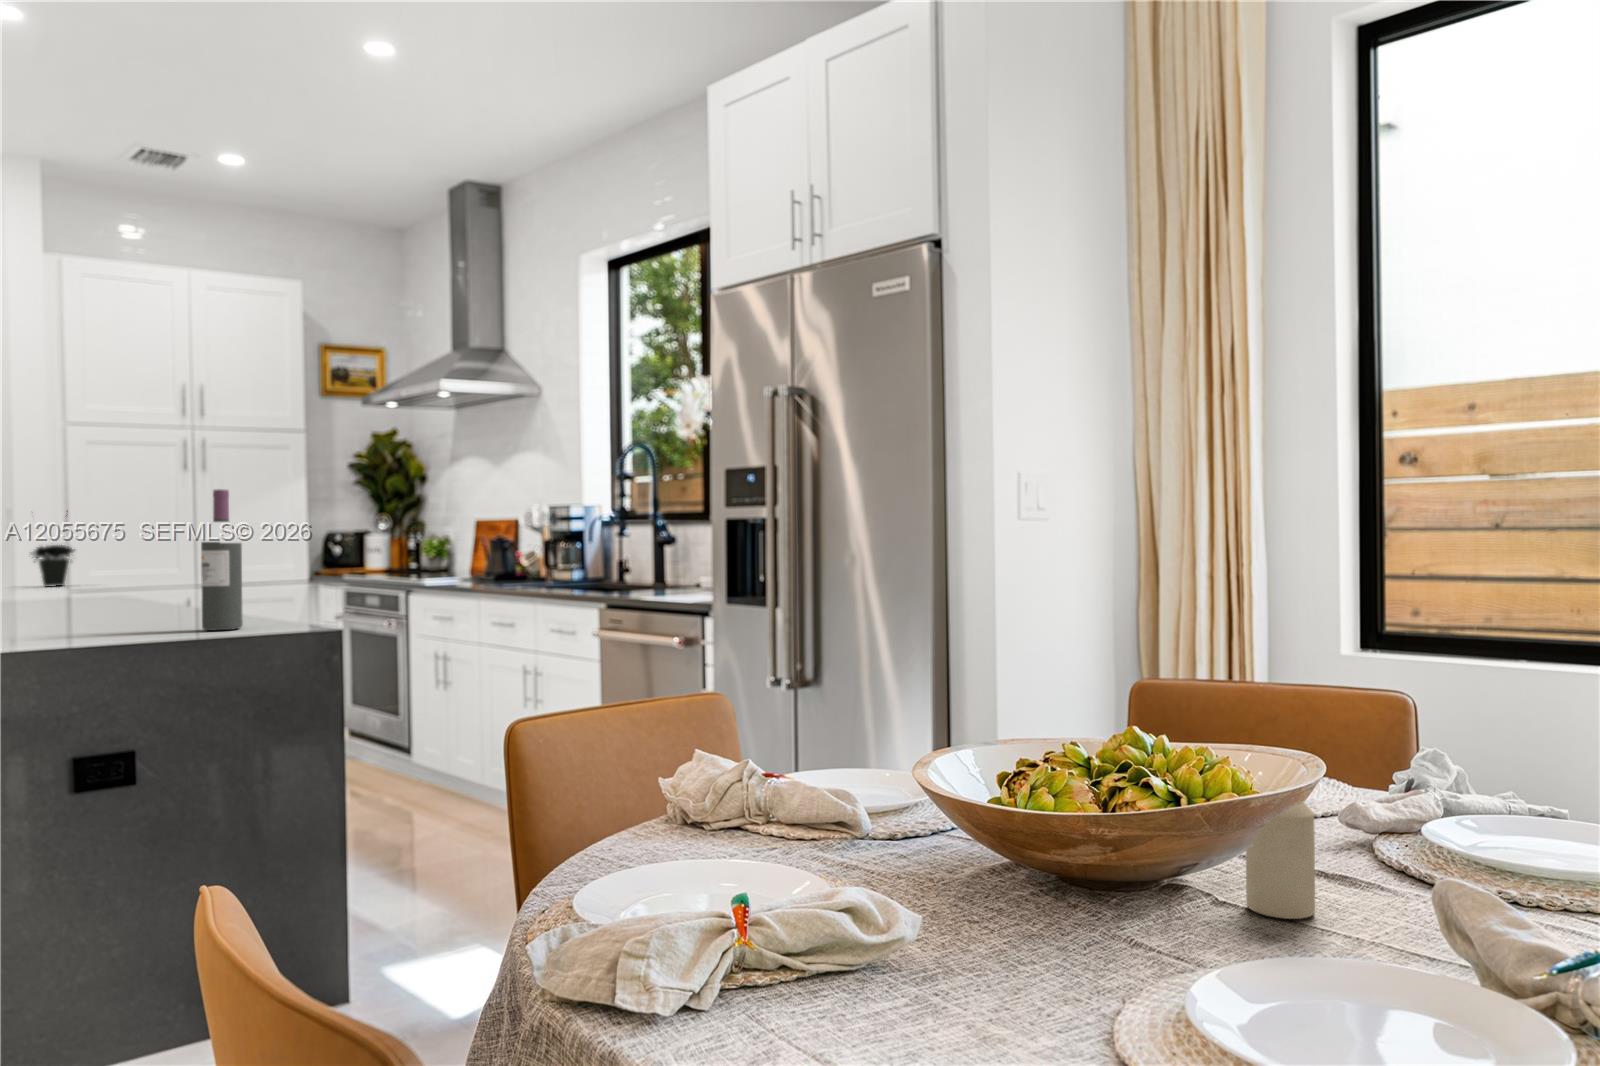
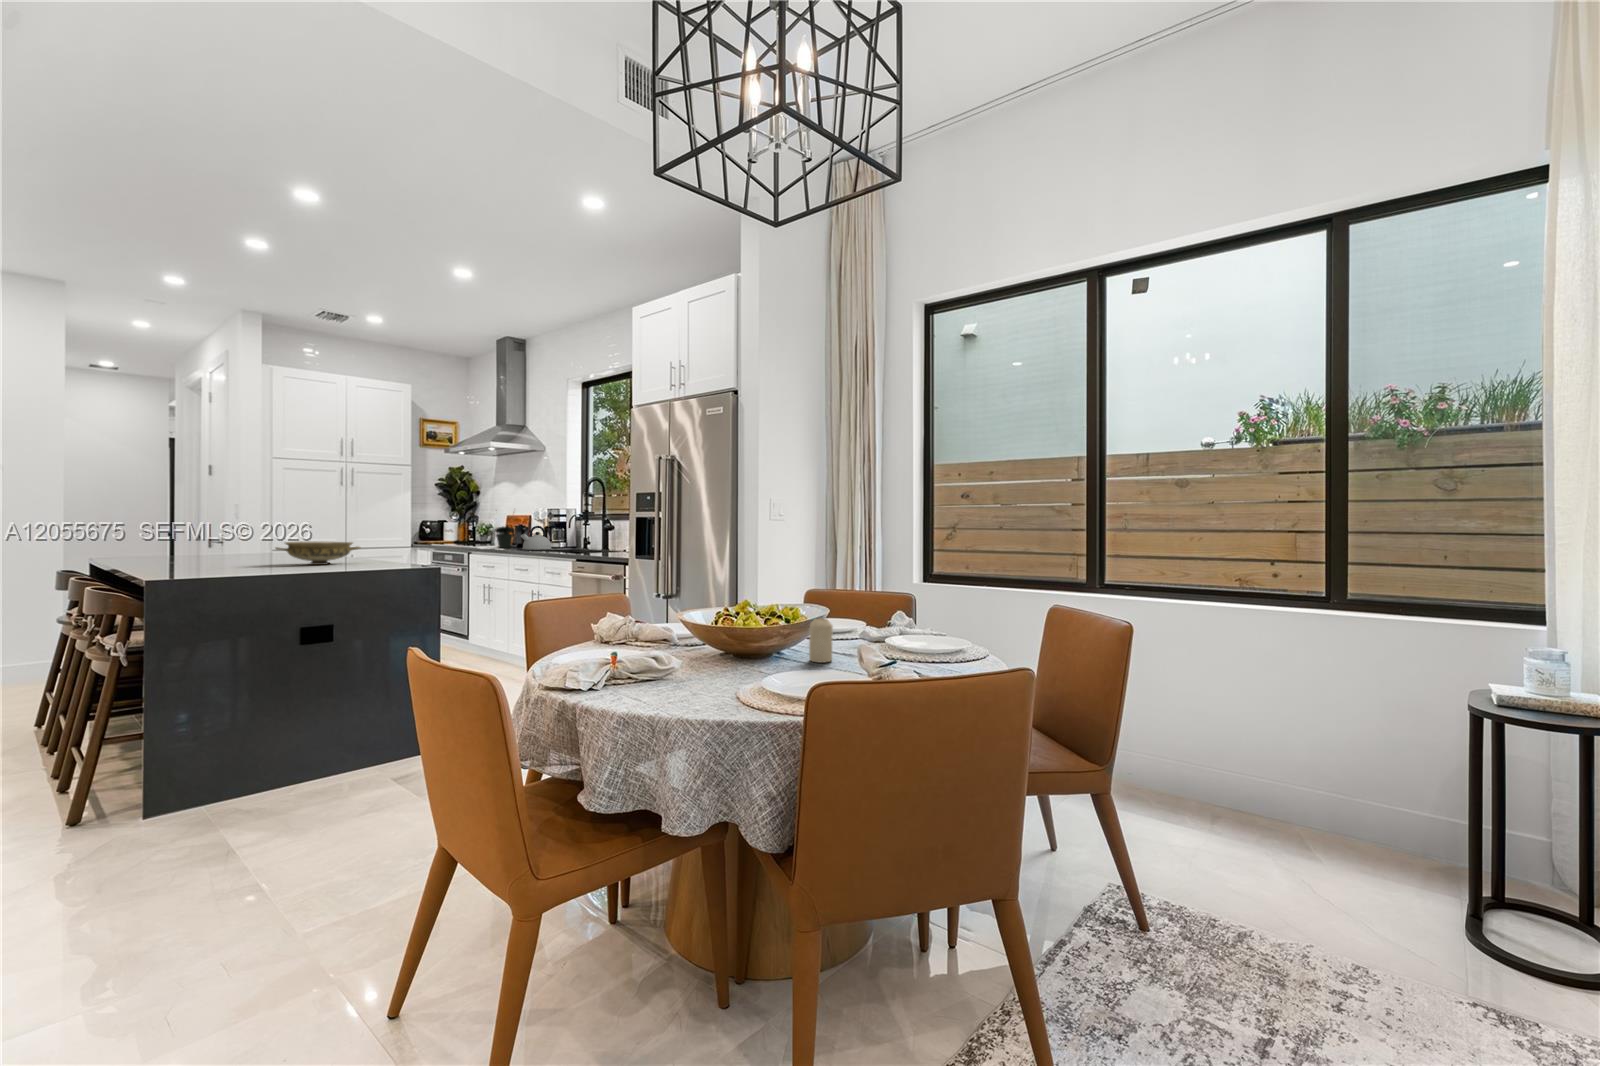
wine bottle: present [201,489,243,630] -> none [360,496,382,566]
potted plant: present [33,510,75,587] -> present [493,526,515,548]
kettle: none [500,539,557,586] -> present [521,526,551,550]
ceramic bowl: none [57,581,208,627] -> present [276,541,360,565]

